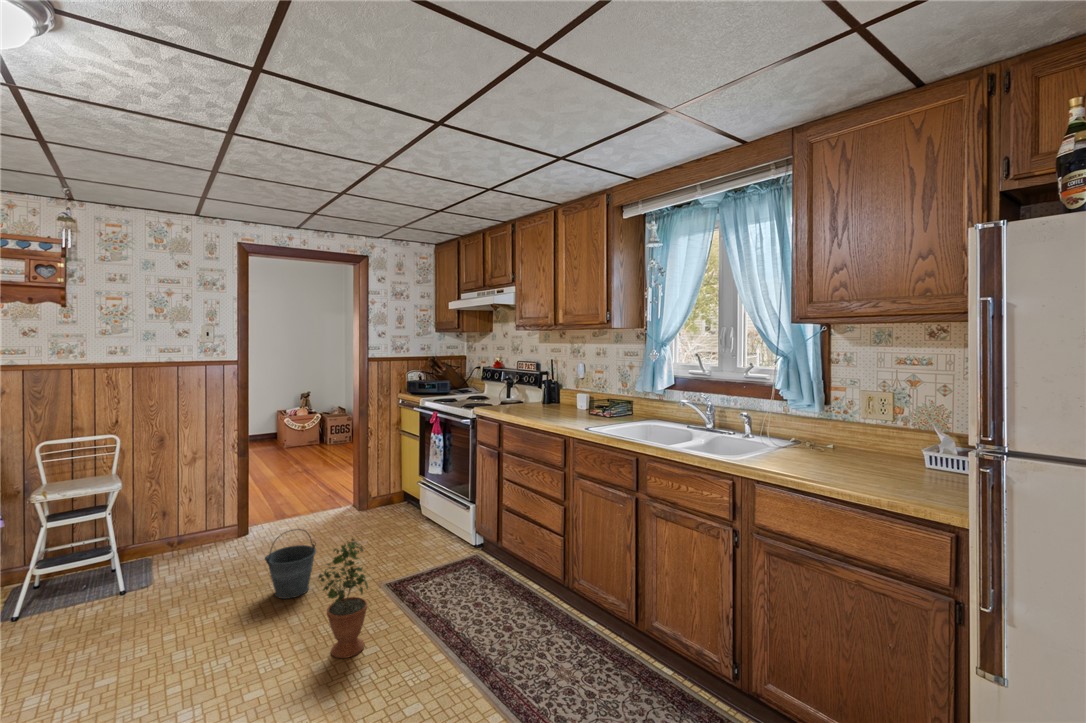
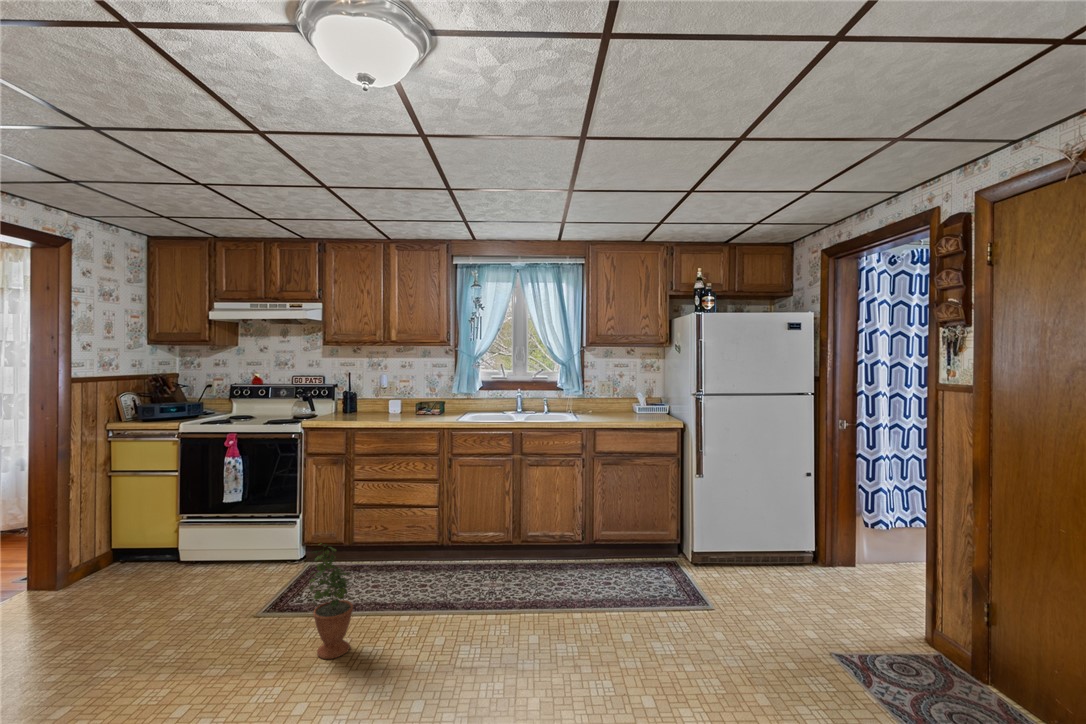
bucket: present [265,529,316,599] -> none [126,583,196,674]

